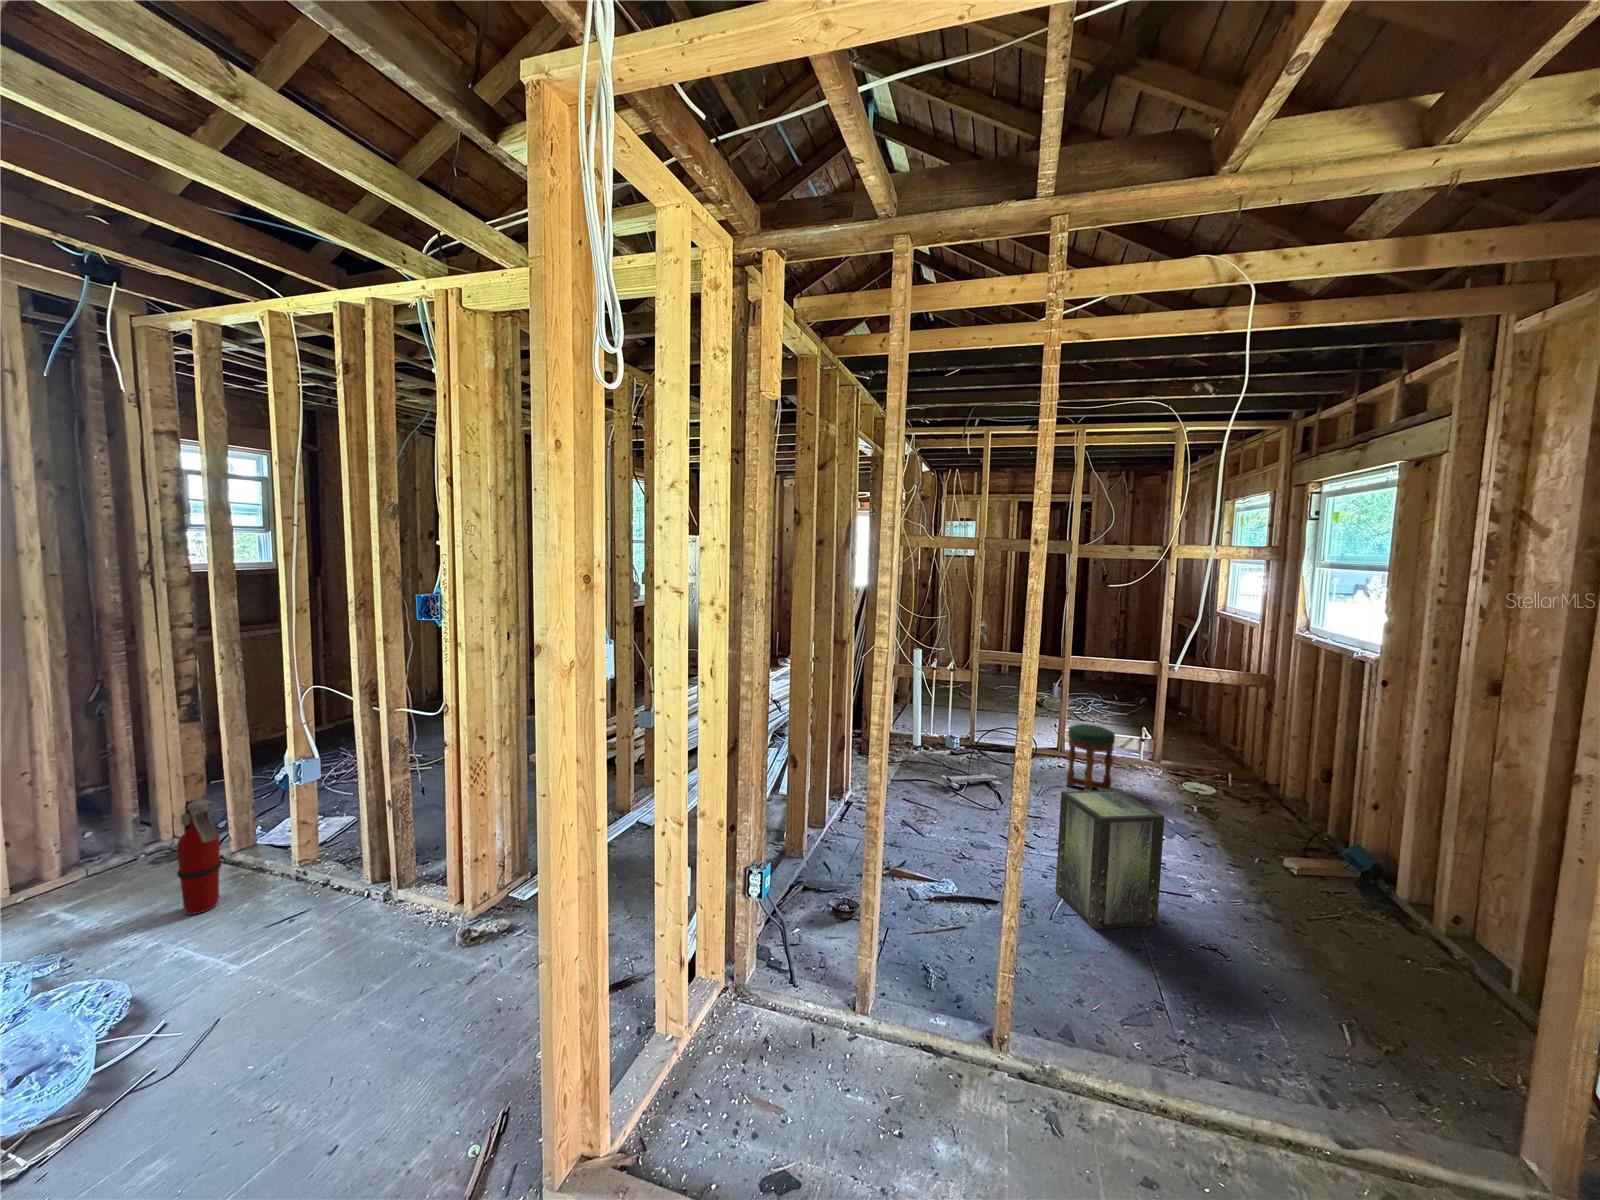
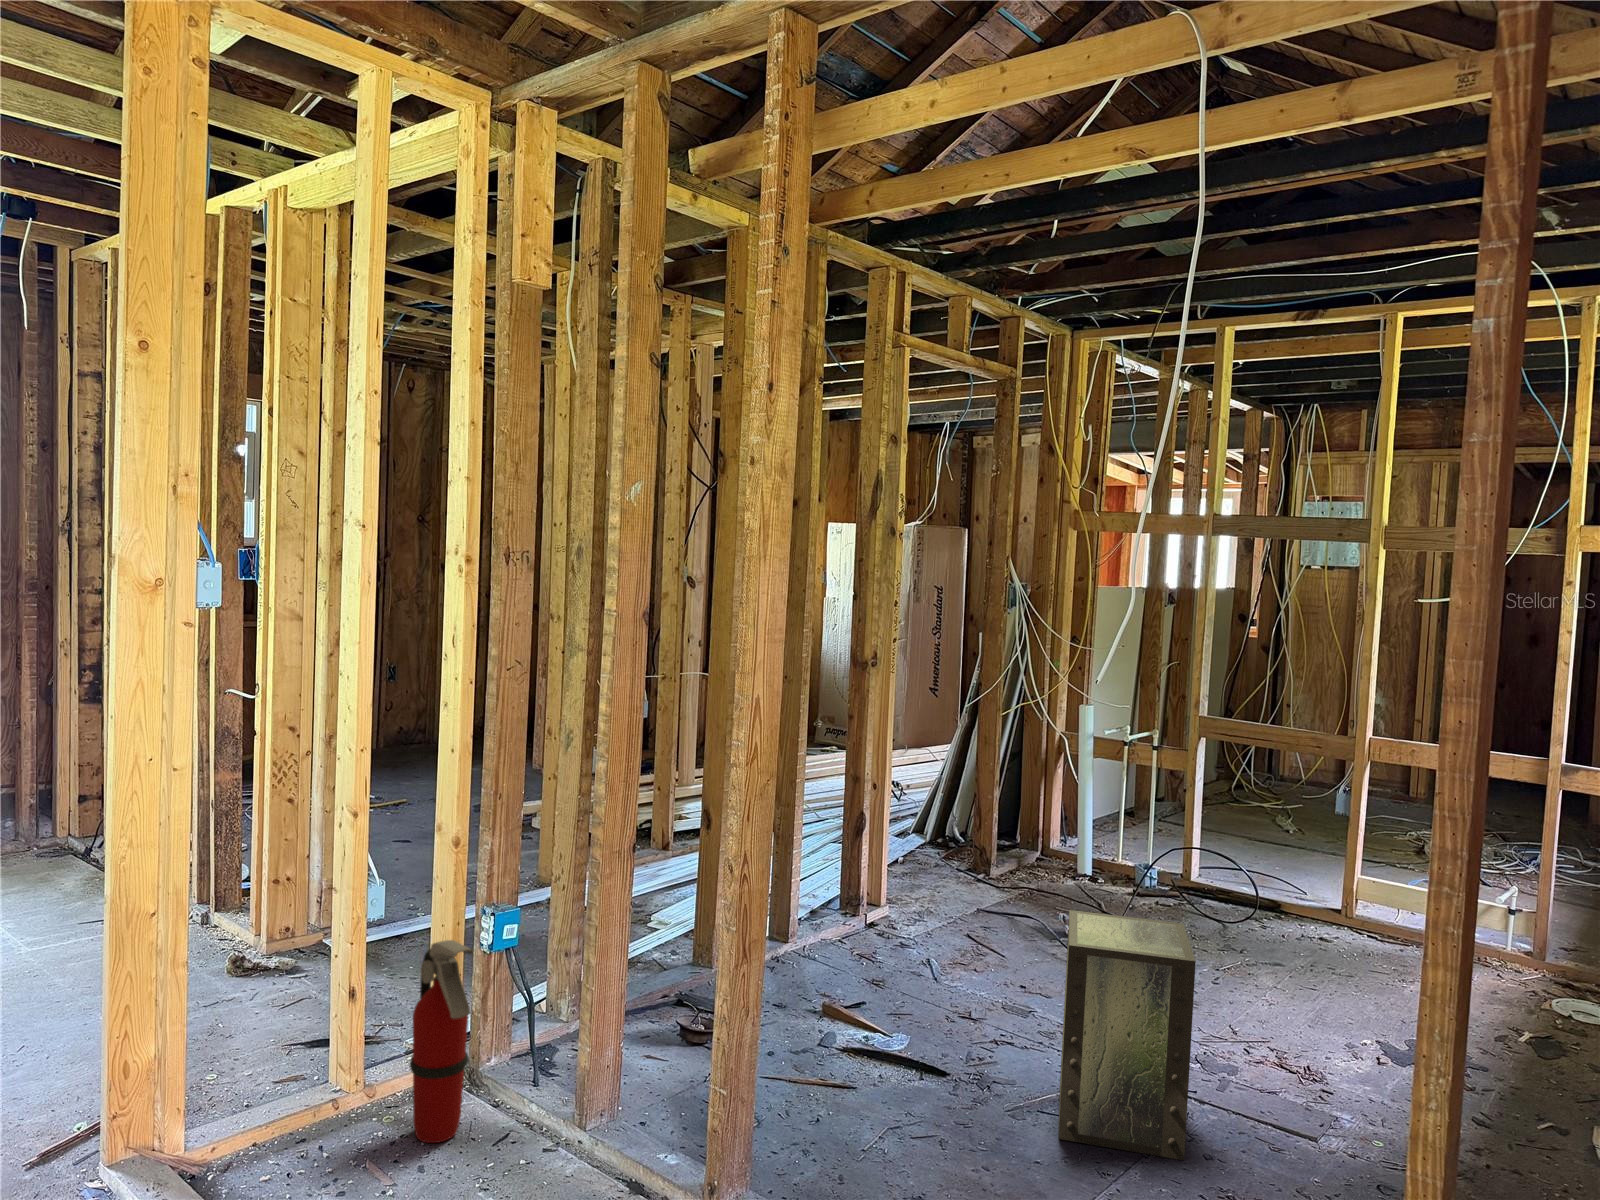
stool: present [1067,724,1115,791] -> none [1297,853,1391,992]
fire extinguisher: present [177,799,222,915] -> present [410,940,474,1143]

